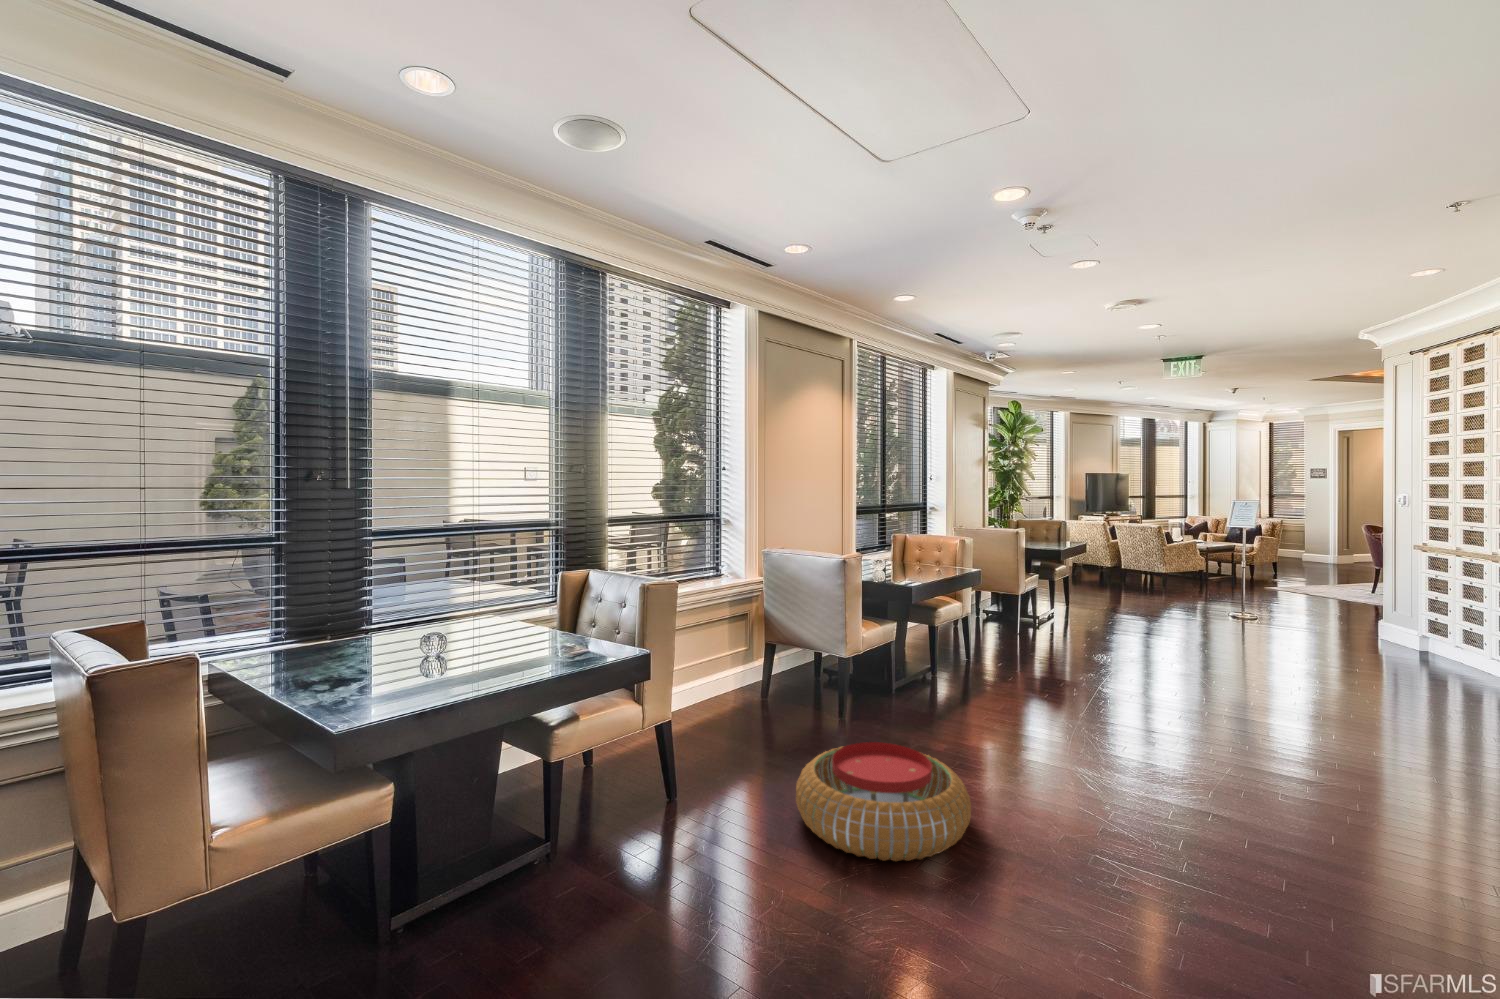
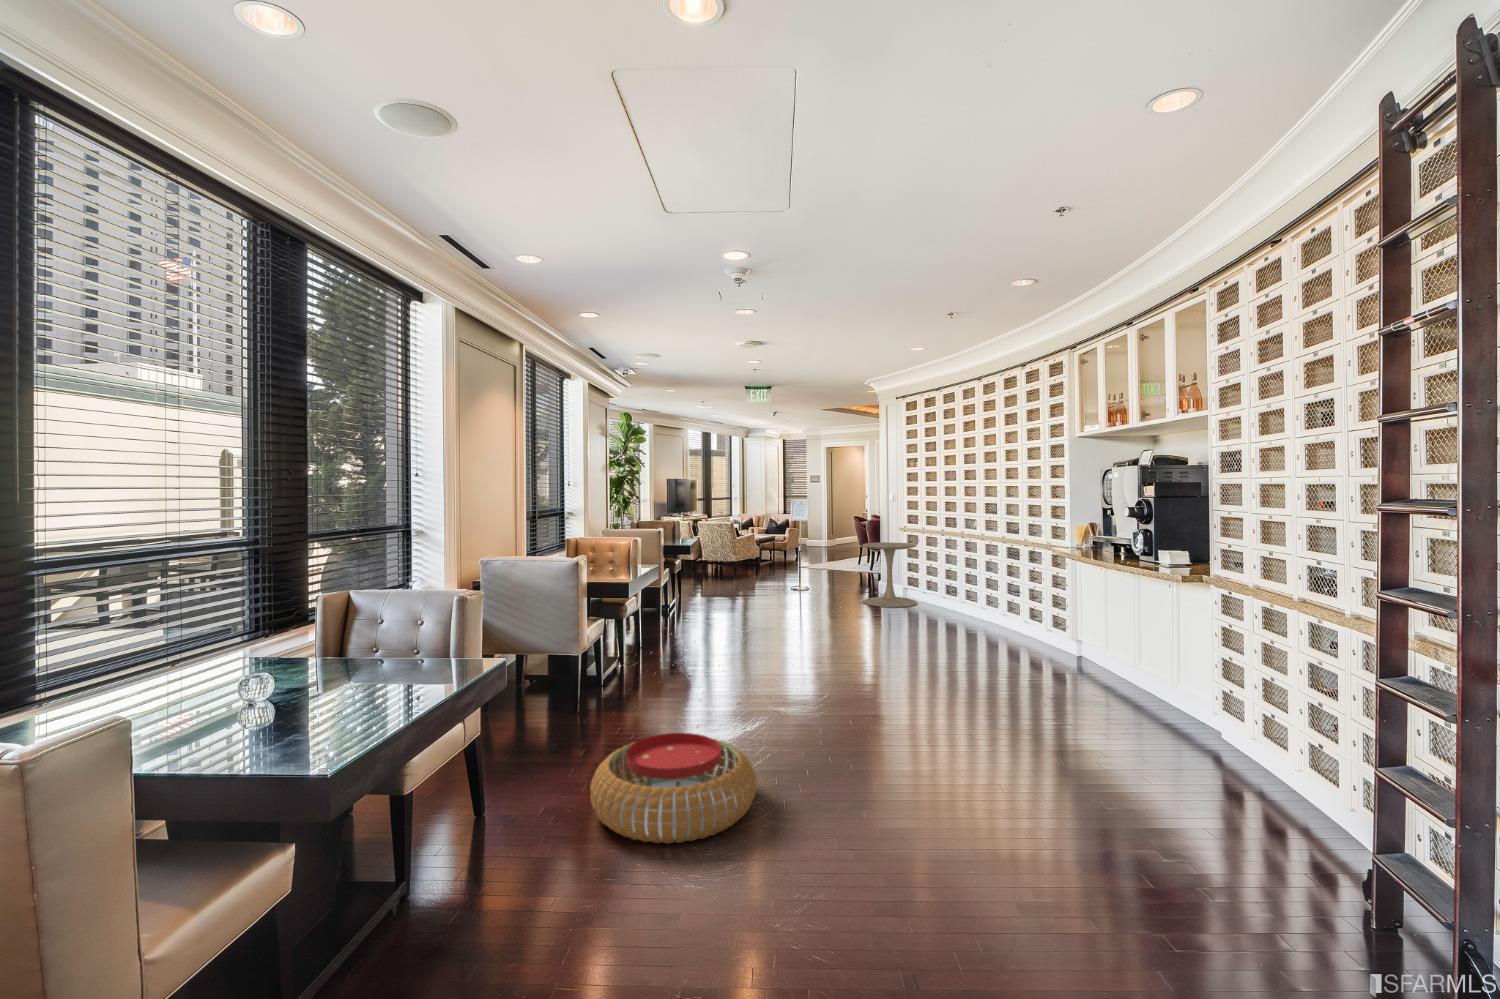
pedestal table: none [1336,564,1443,661] -> present [863,542,917,607]

